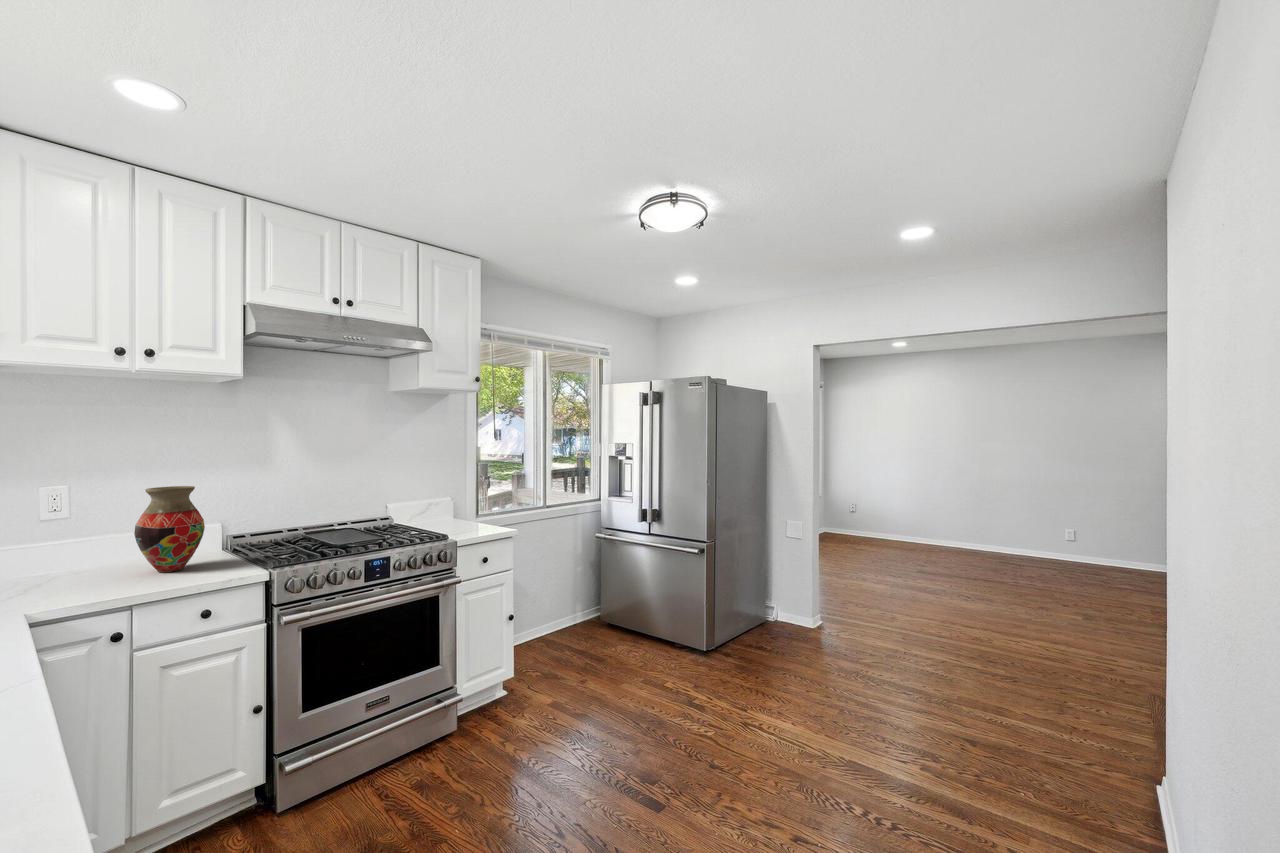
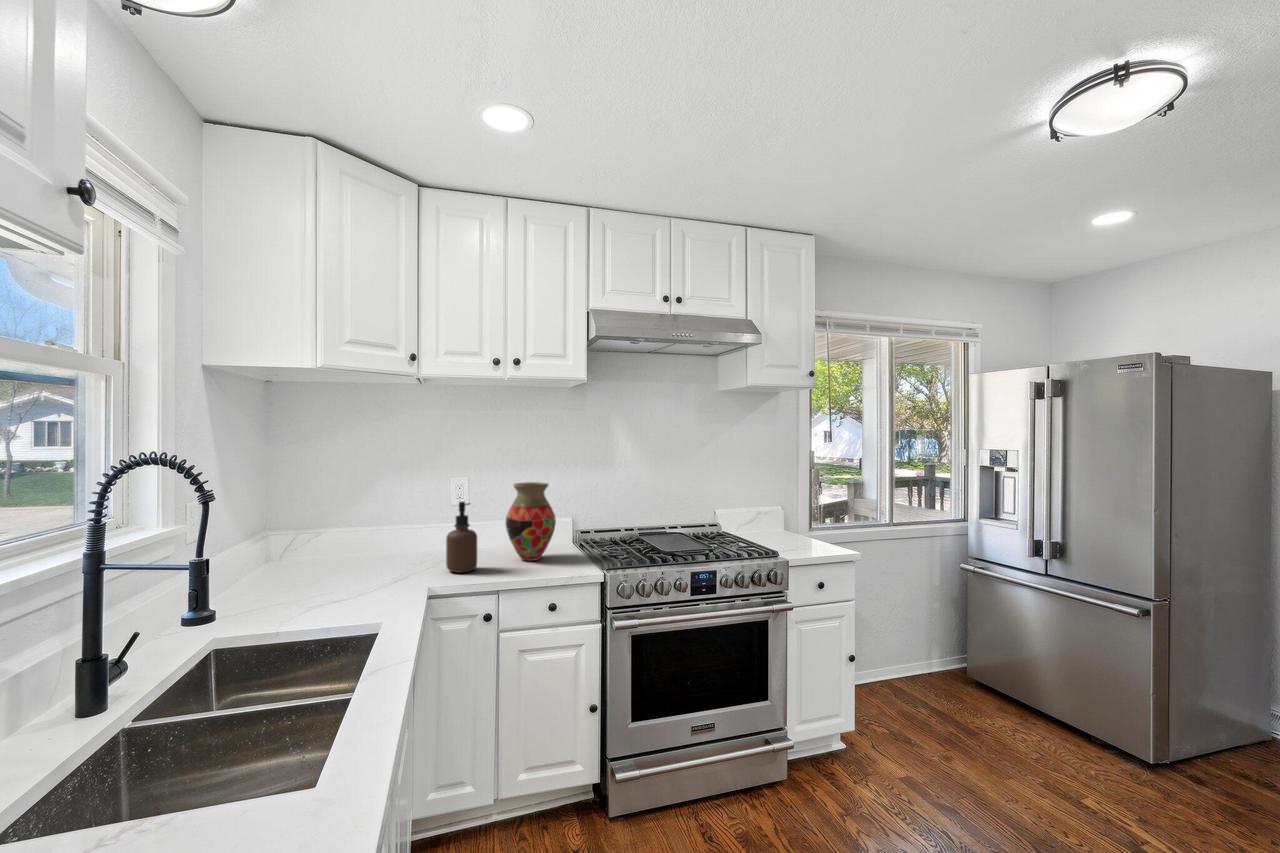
soap dispenser: none [47,512,96,595] -> present [446,501,477,573]

